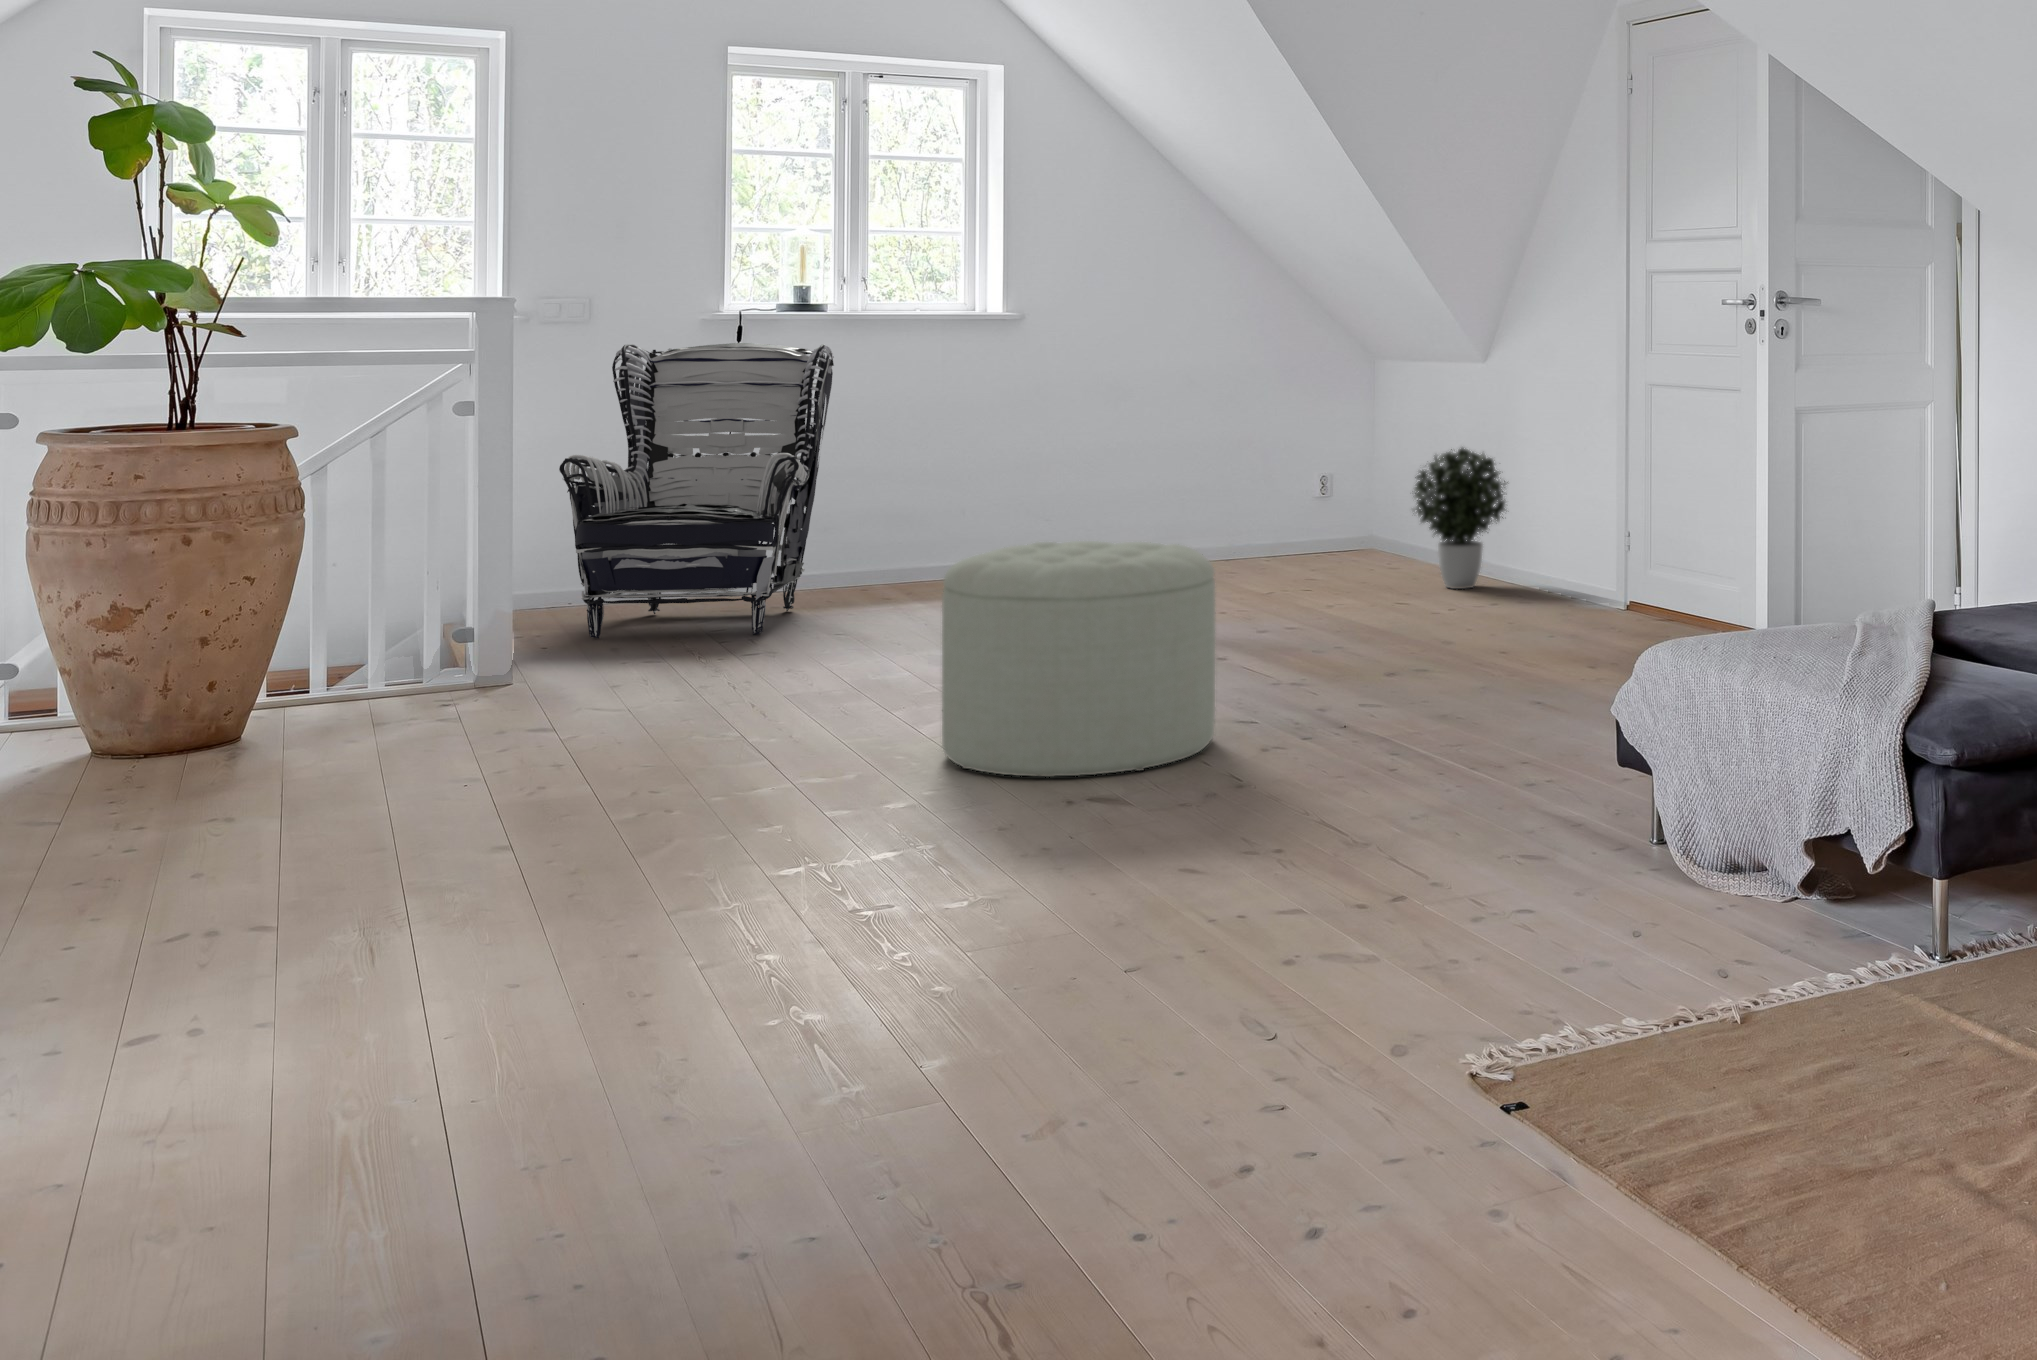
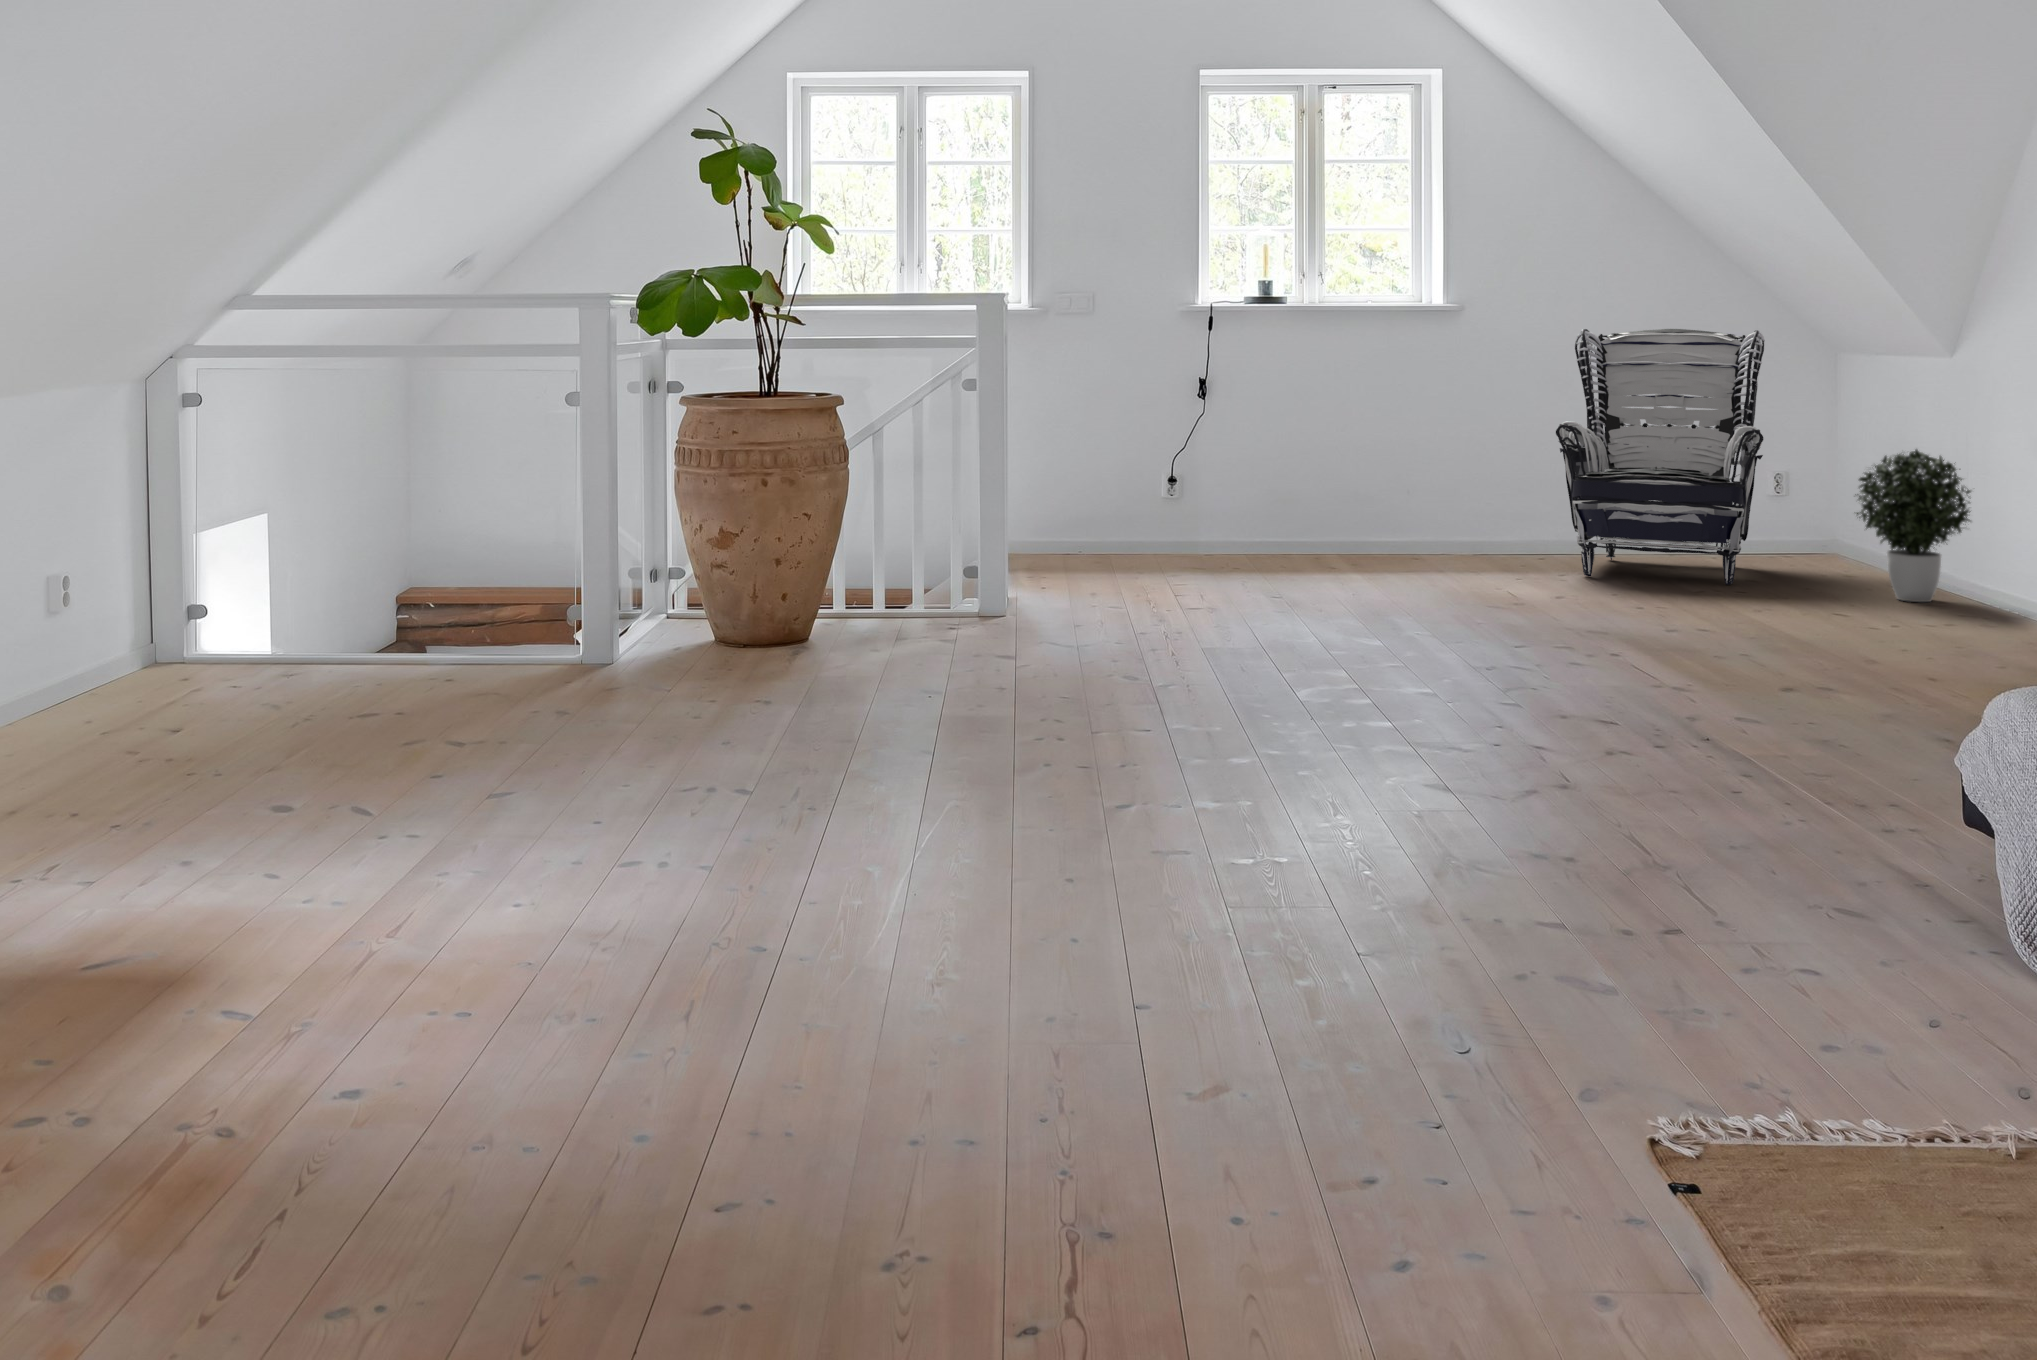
armchair: present [559,343,834,638] -> present [1556,329,1765,585]
ottoman: present [942,541,1215,777] -> none [1300,522,1560,752]

